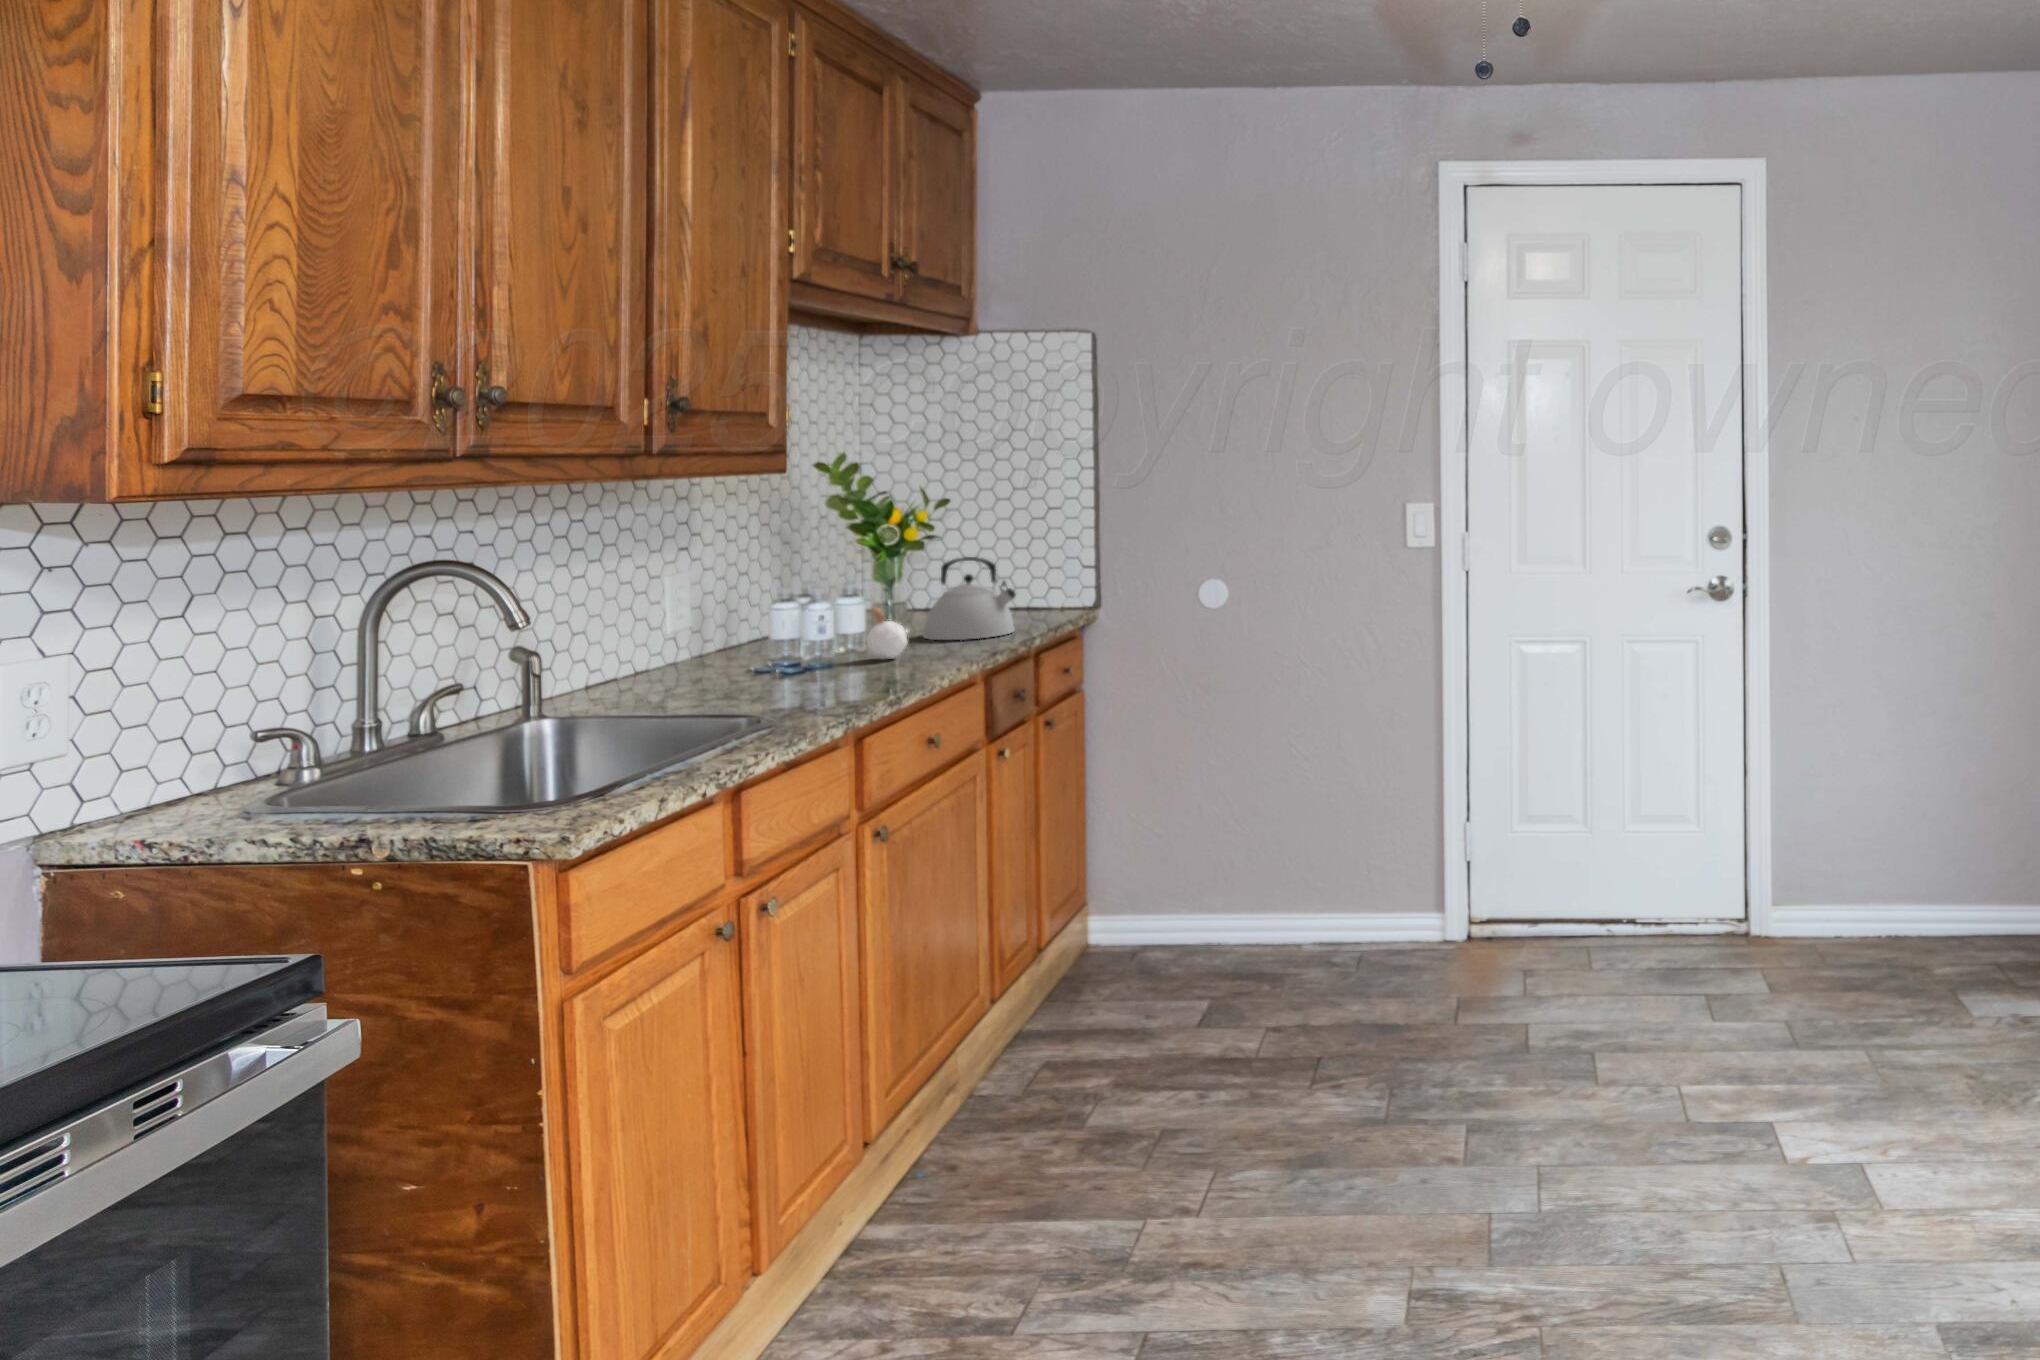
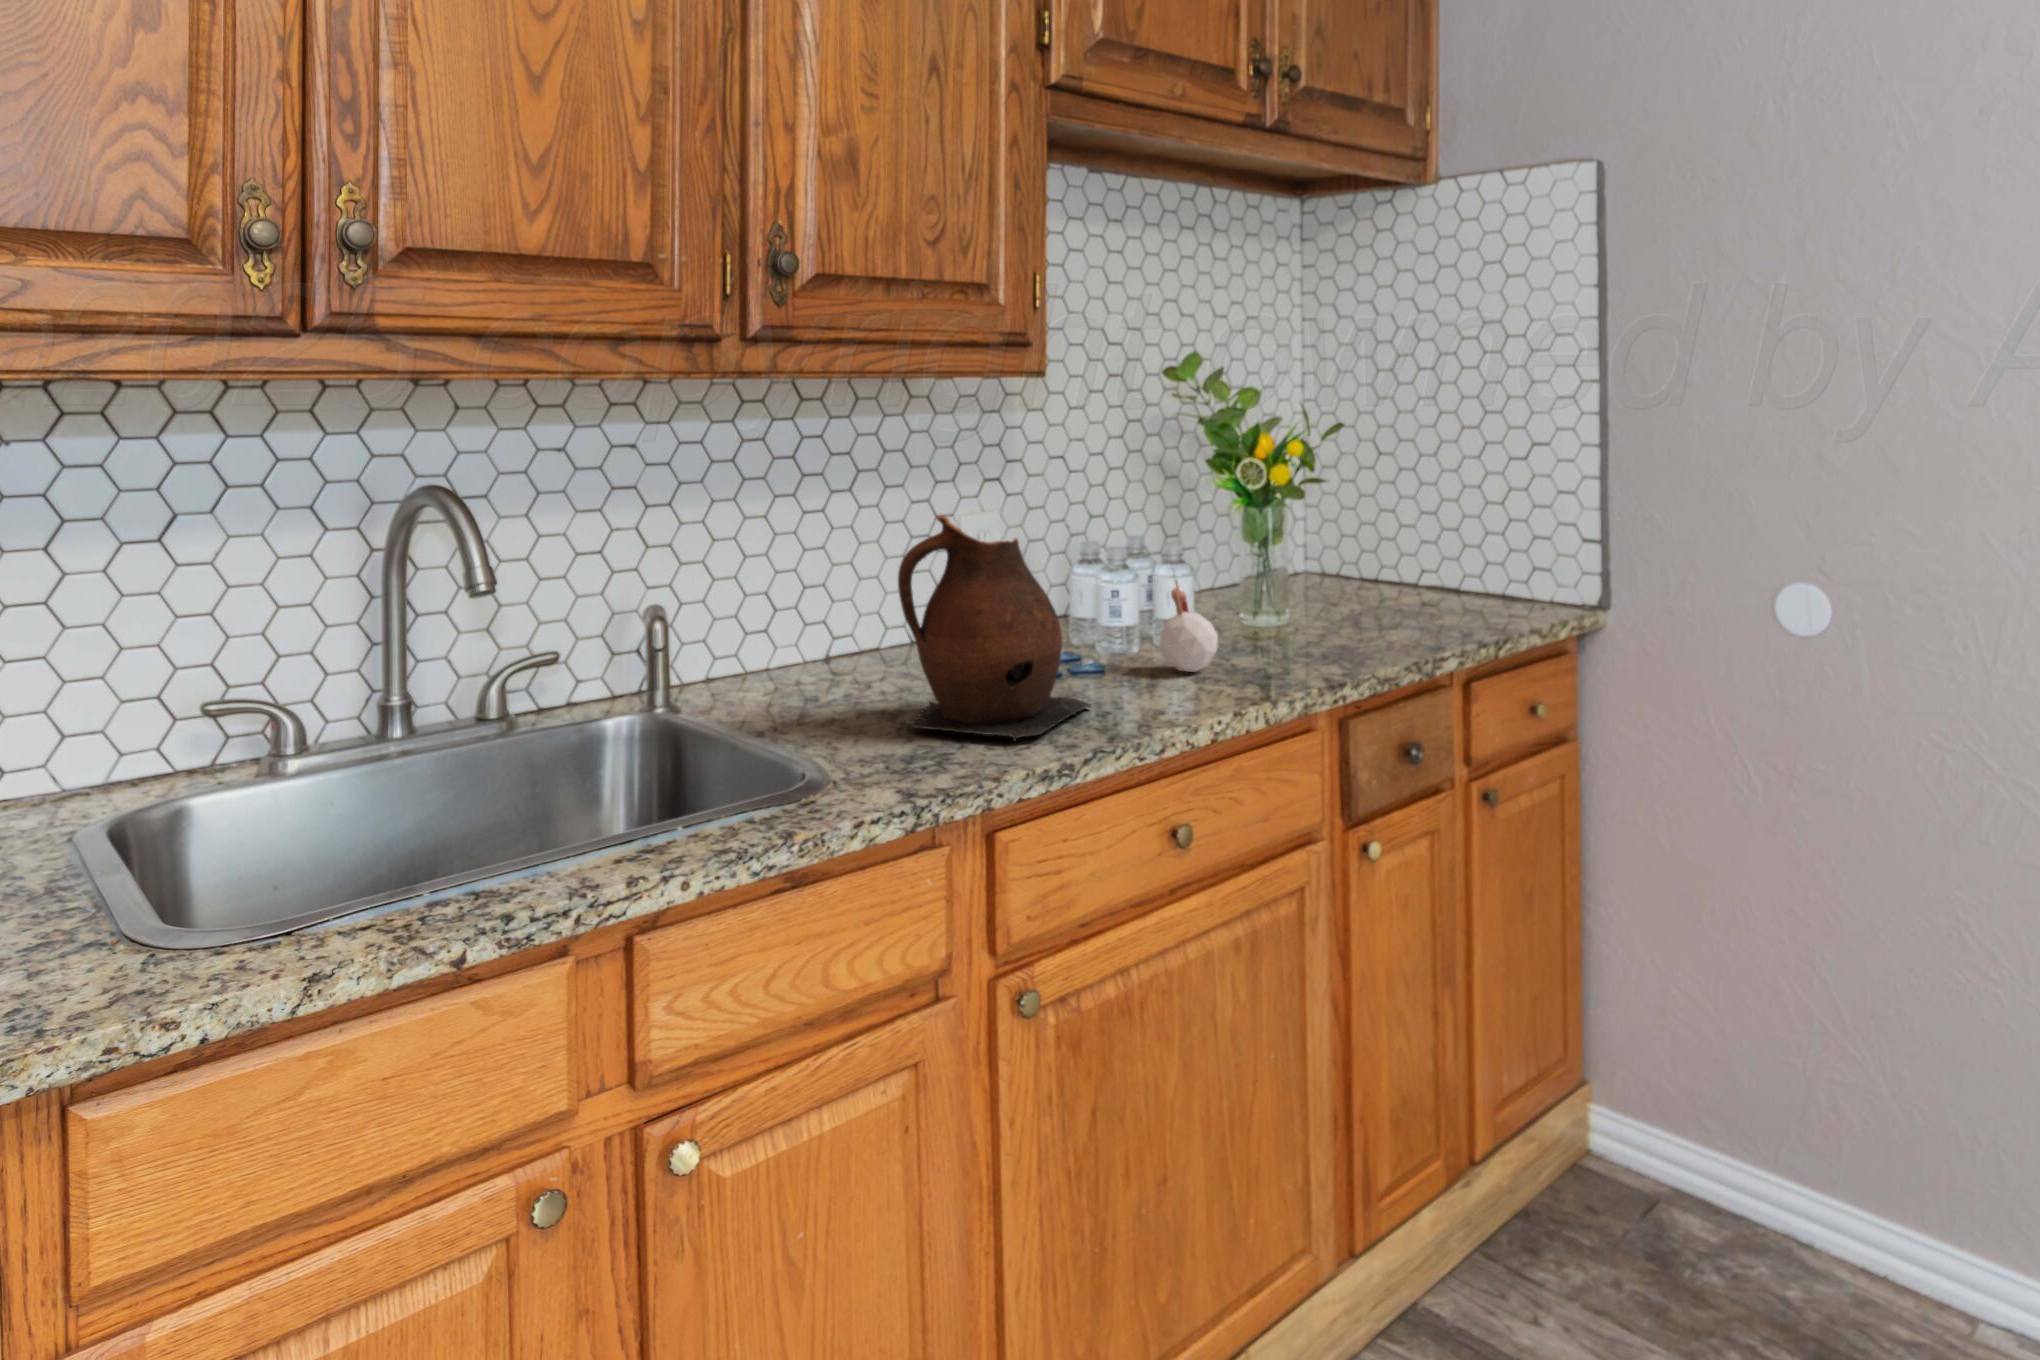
kettle: present [923,557,1016,640] -> none [1294,517,1431,650]
ceramic pitcher: none [746,562,862,697] -> present [898,515,1091,741]

